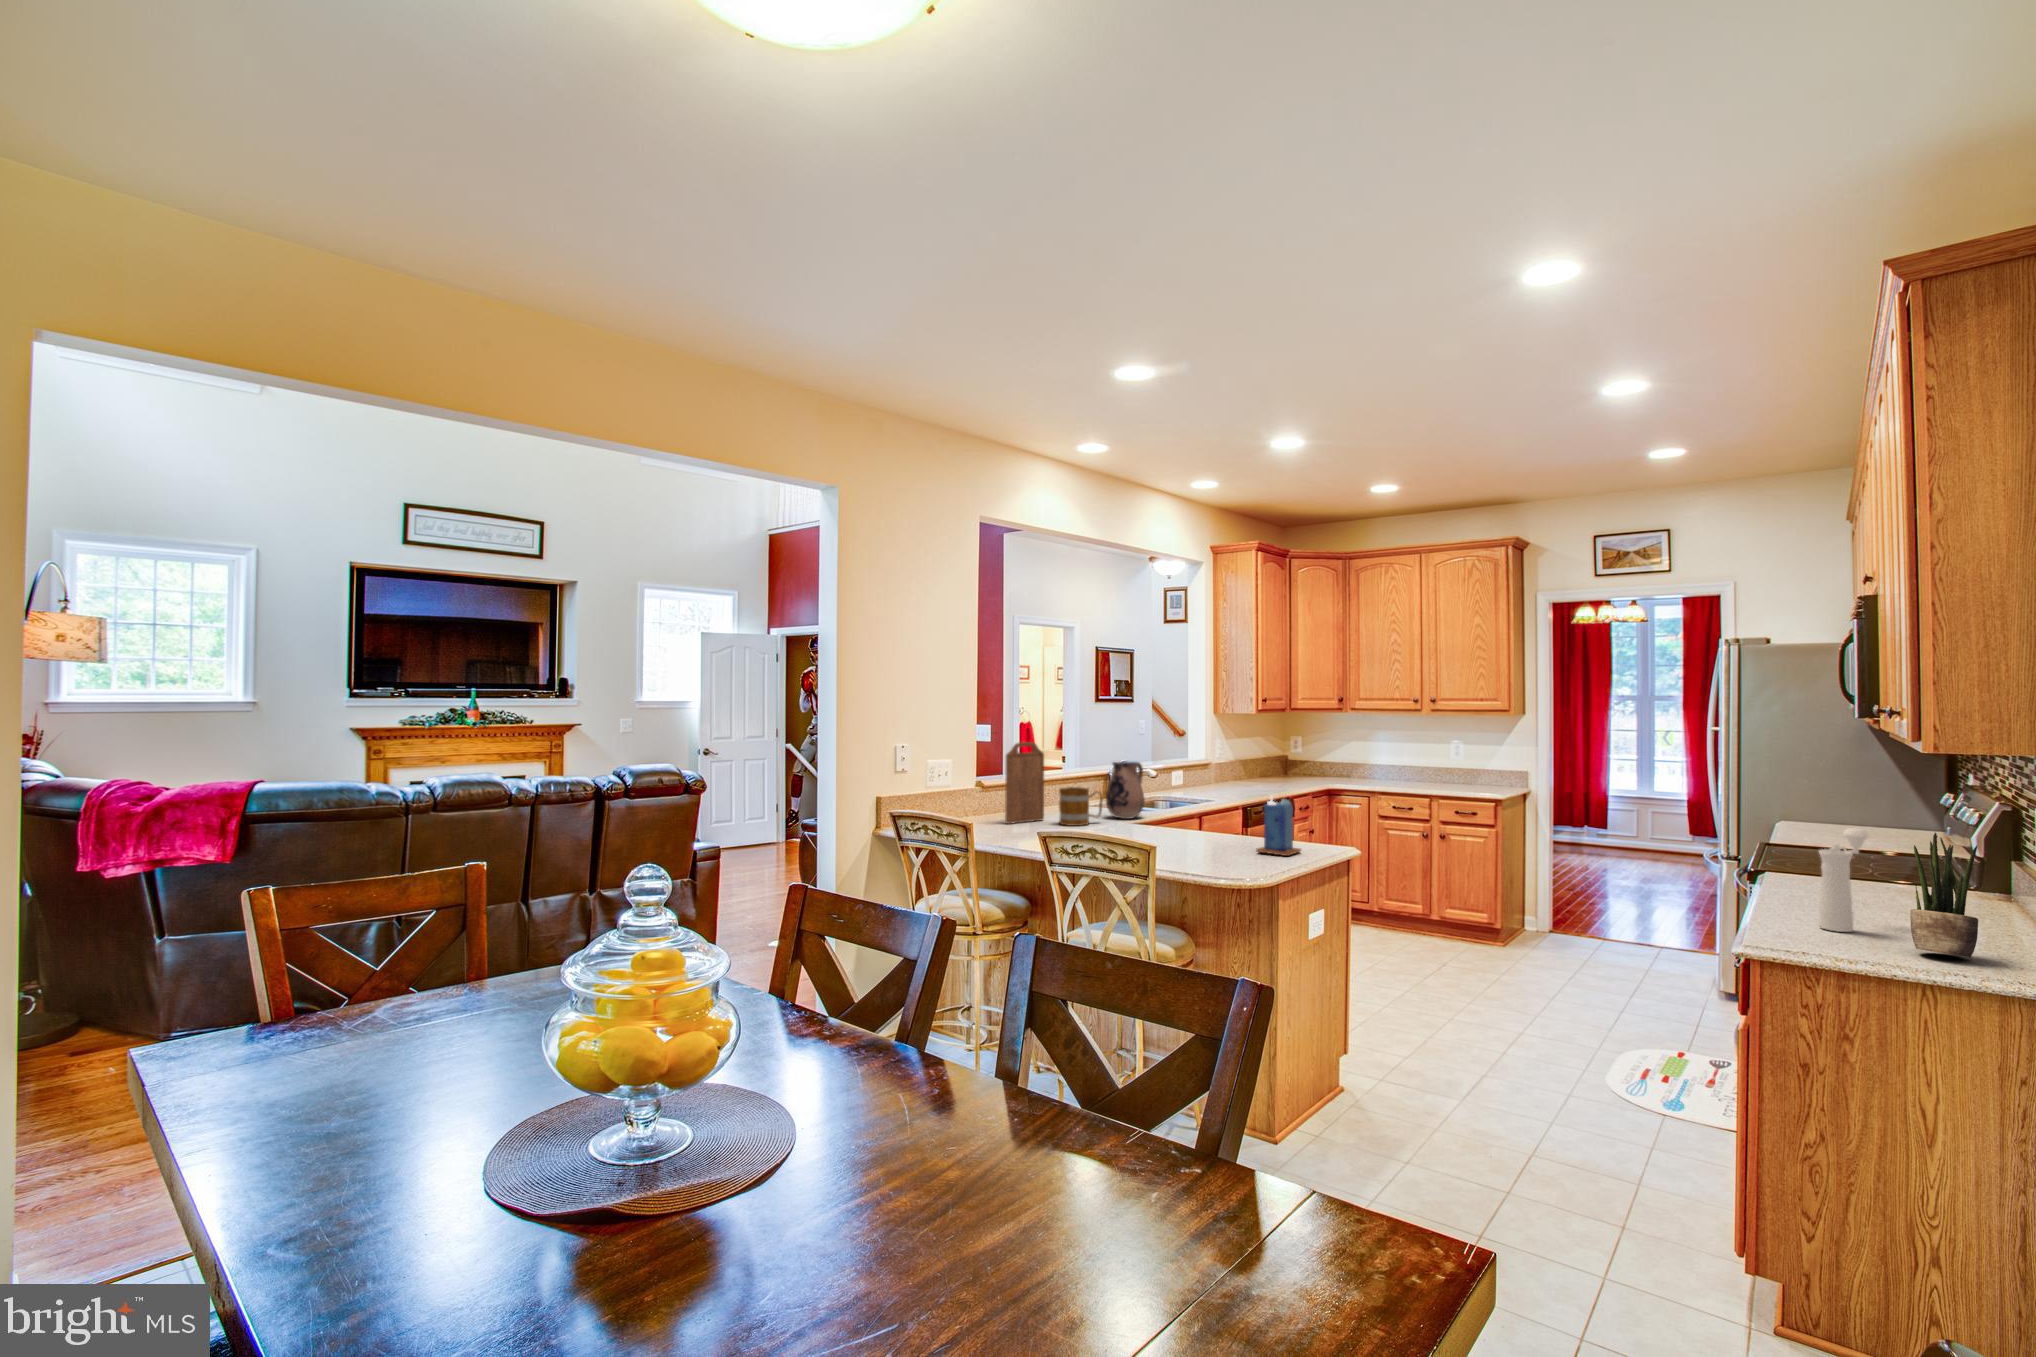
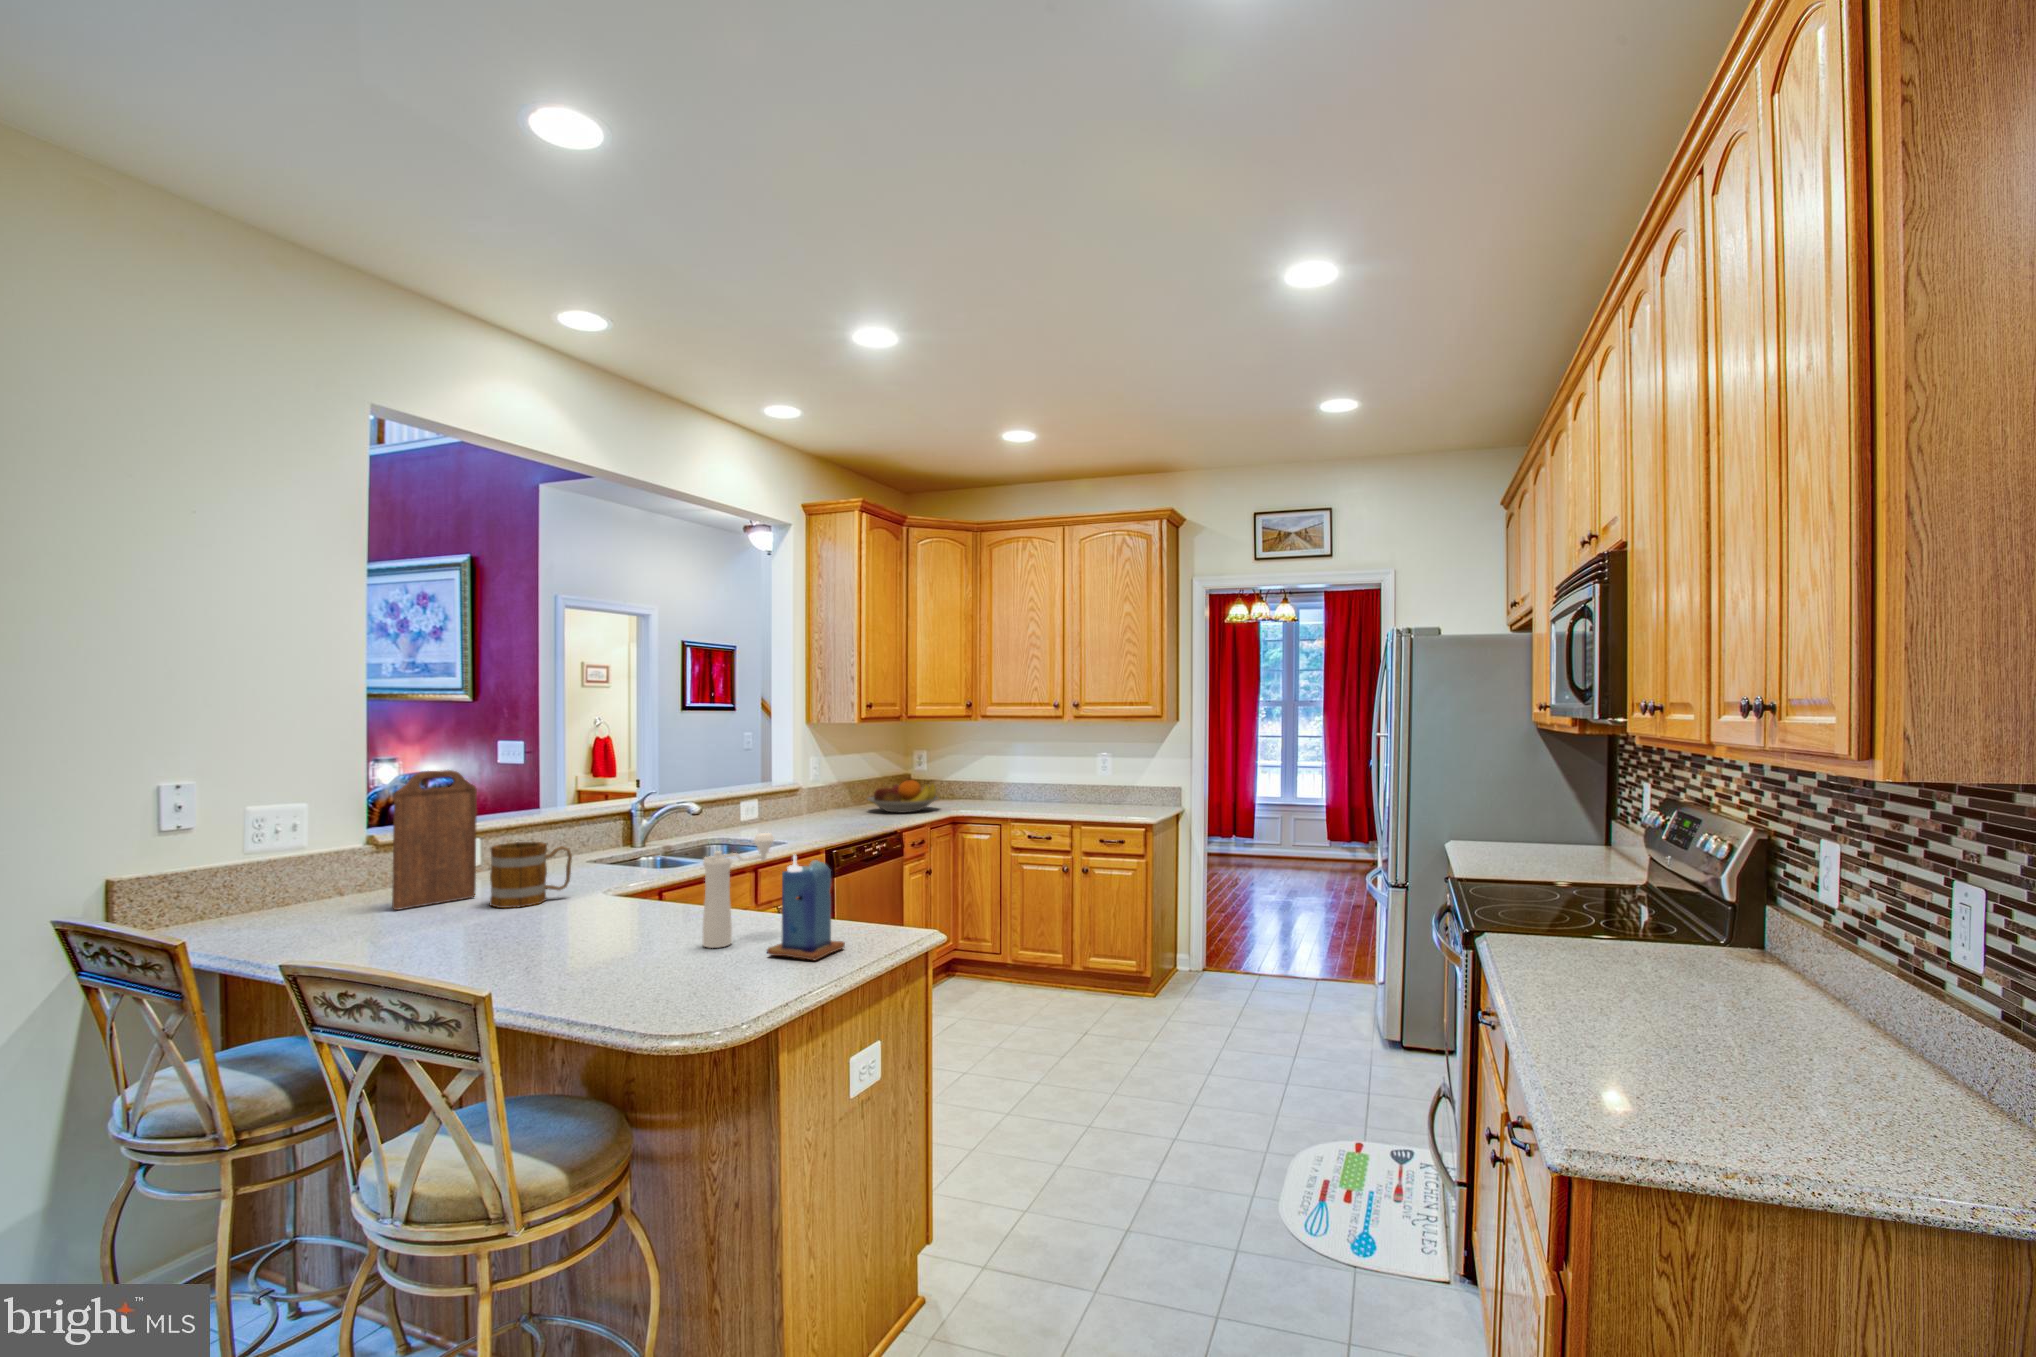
fruit bowl: none [1256,760,1315,785] -> present [868,780,938,813]
ceramic pitcher: present [1106,762,1145,819] -> none [589,795,657,886]
pepper mill: present [1819,828,1868,932] -> present [702,833,774,948]
potted plant: present [1910,833,1978,957] -> none [1832,921,1958,1168]

